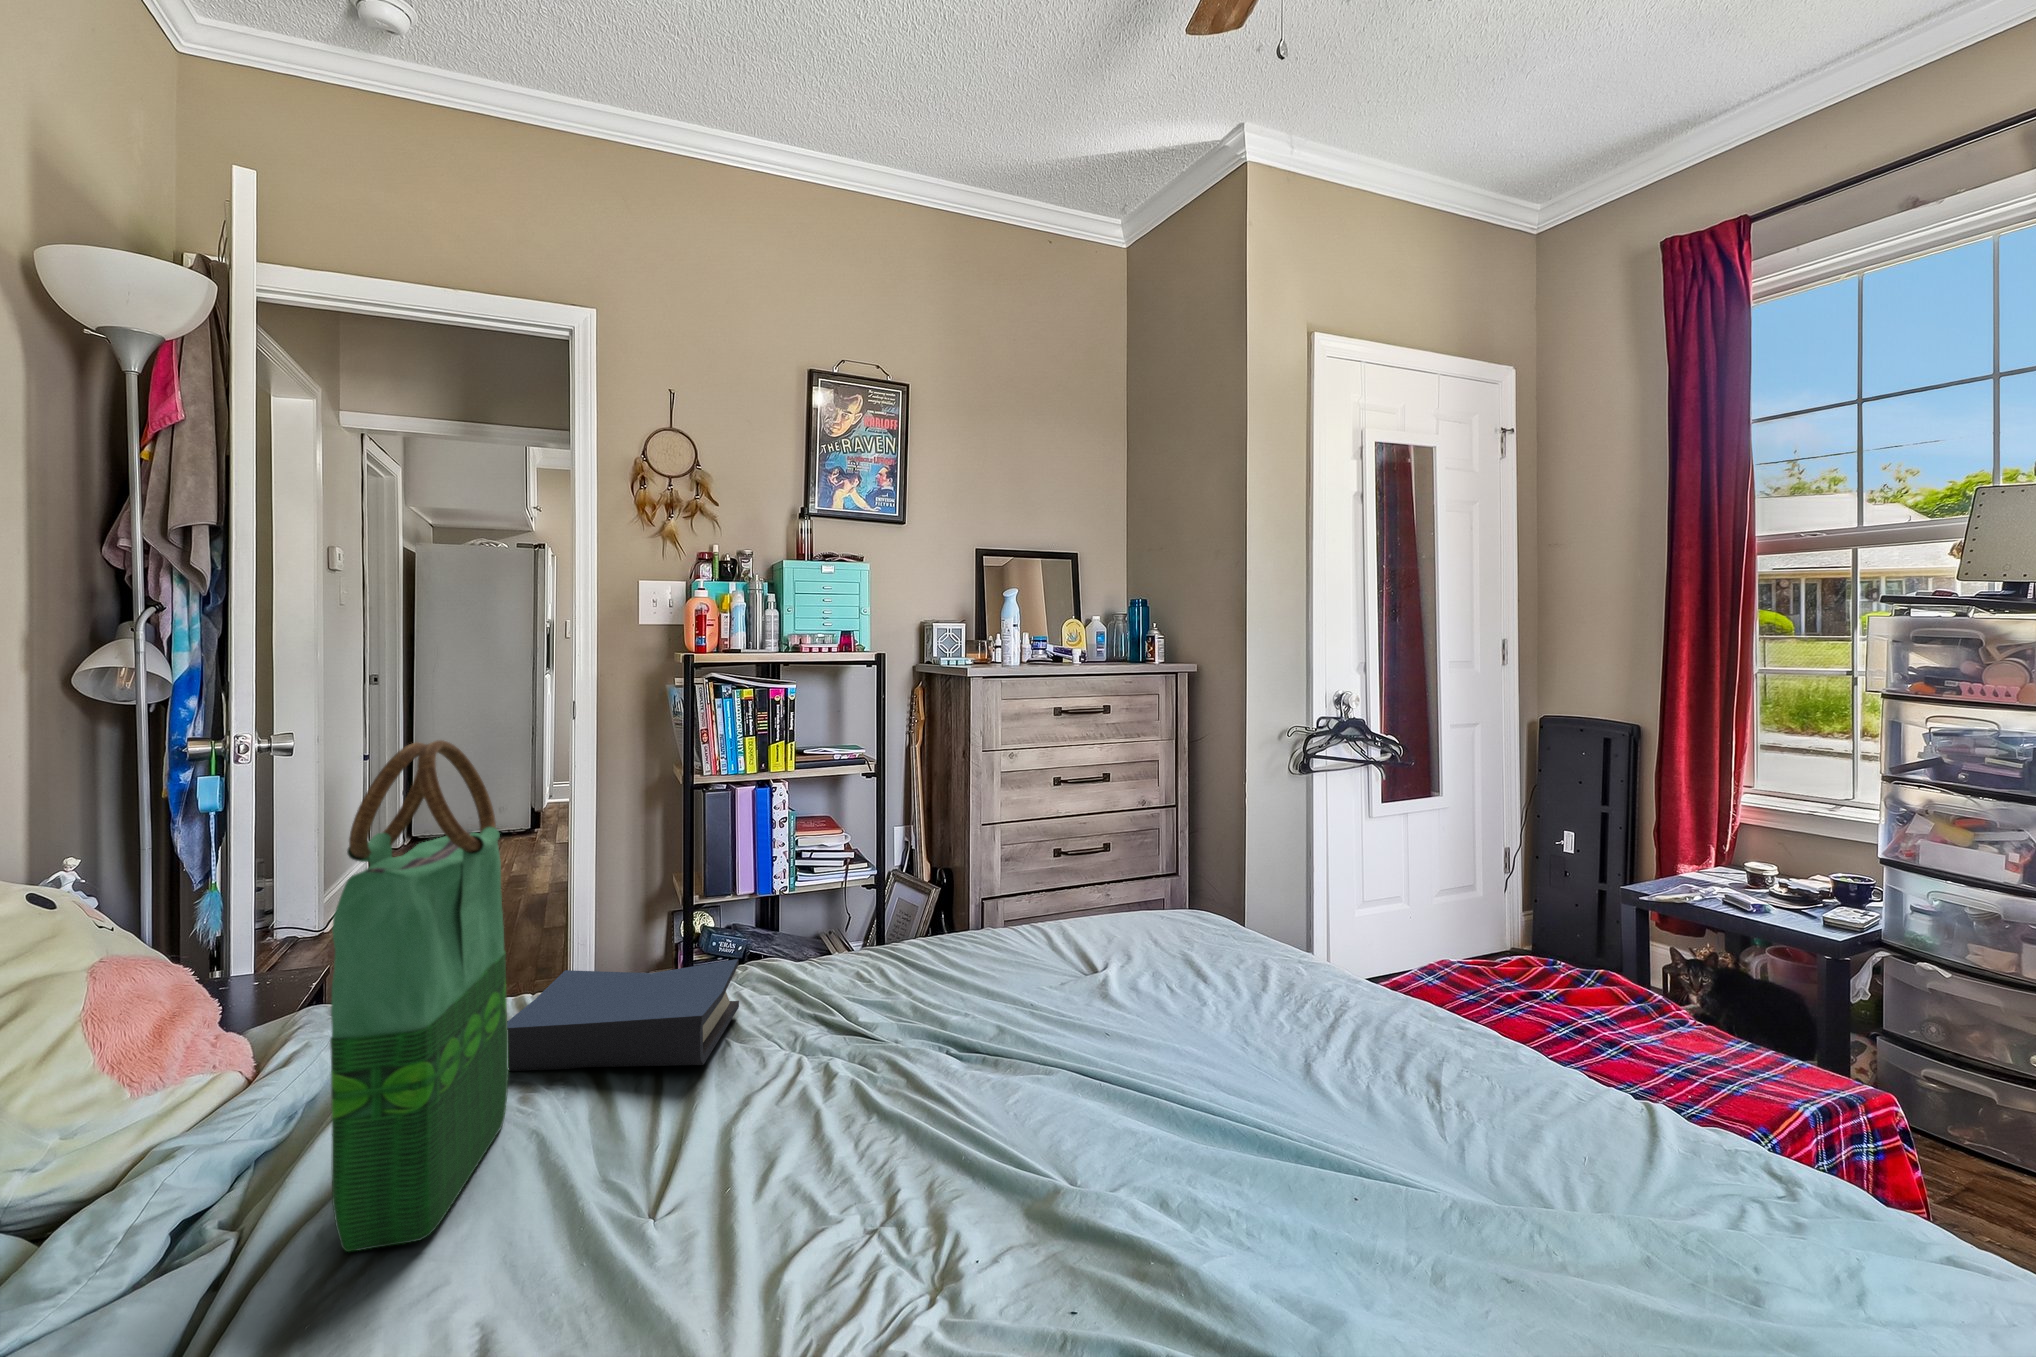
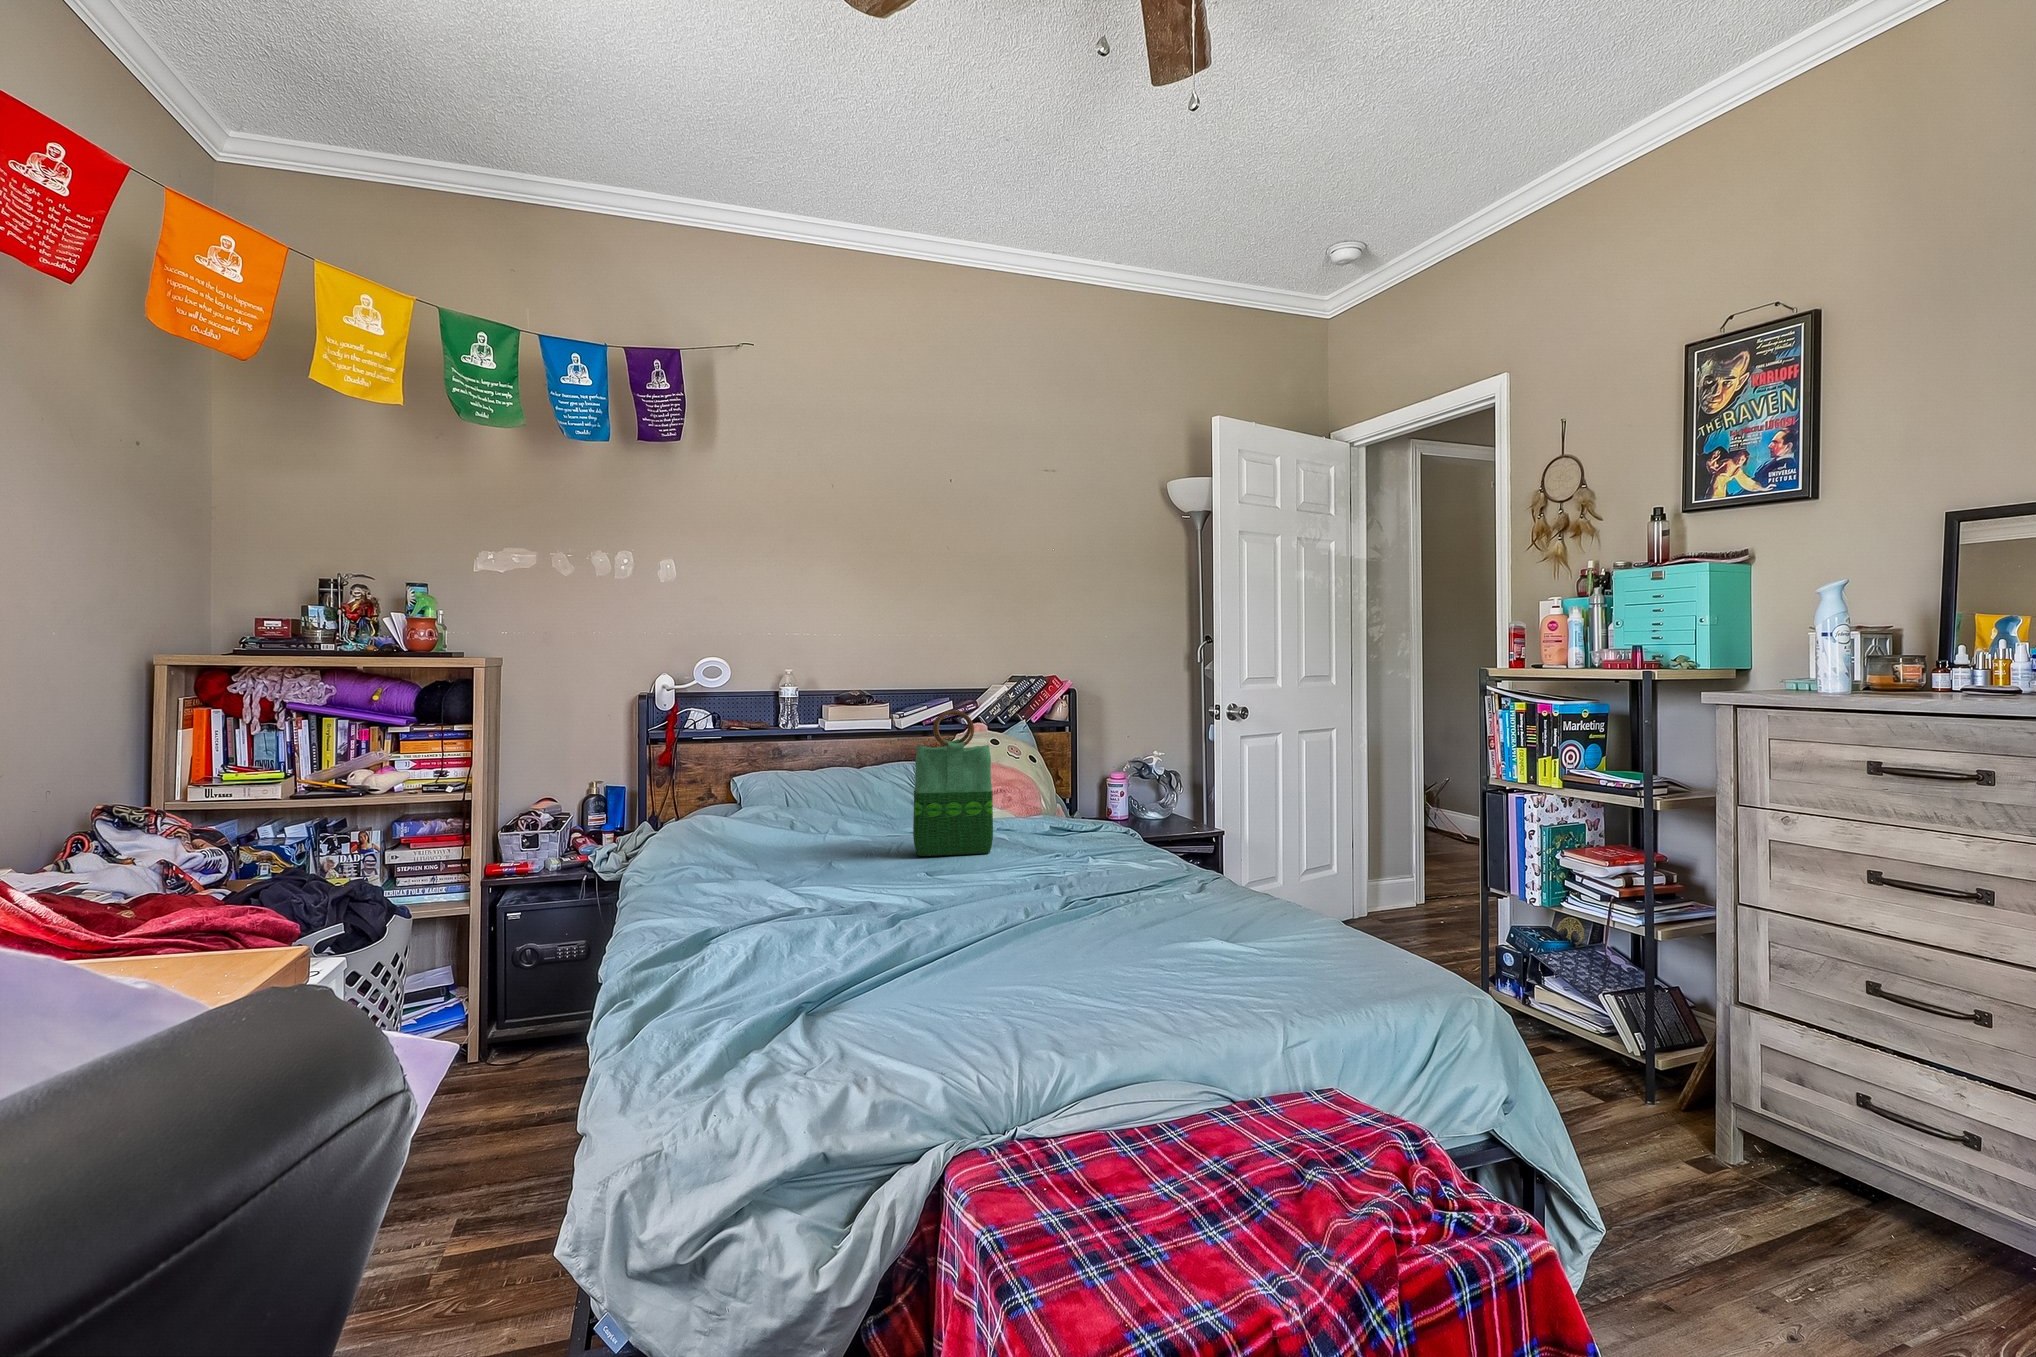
hardback book: present [507,959,739,1071] -> none [1026,829,1104,867]

